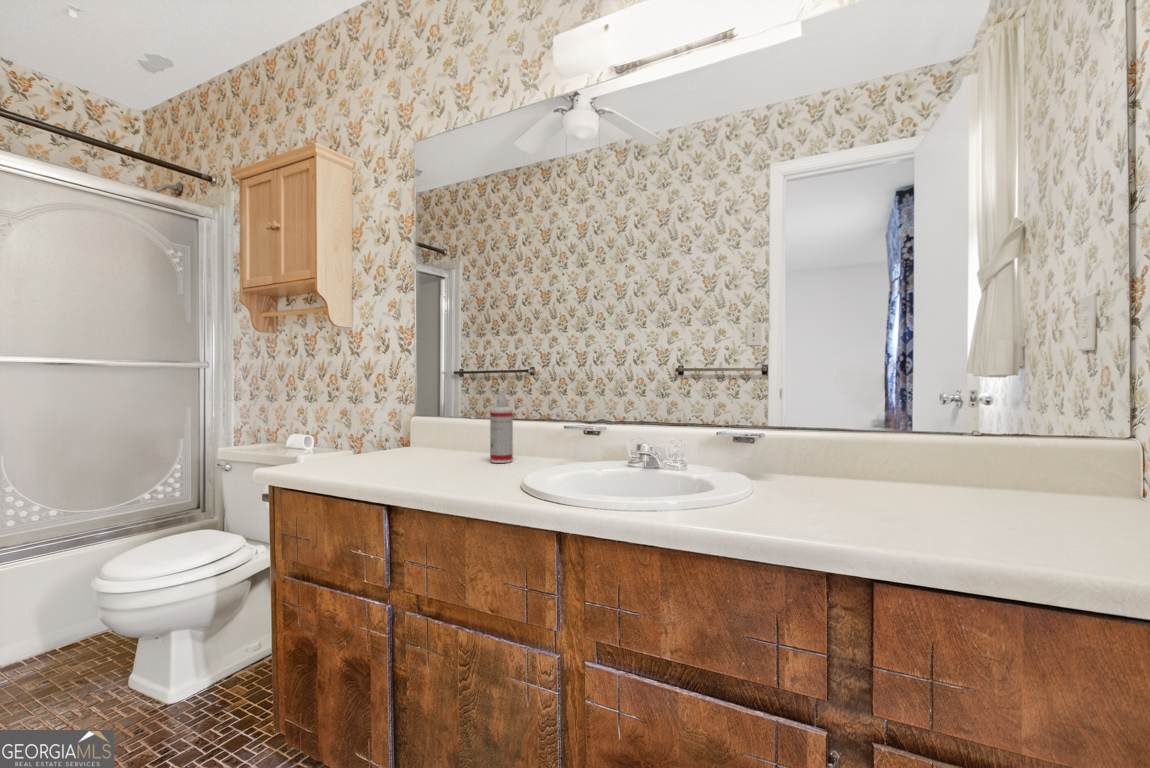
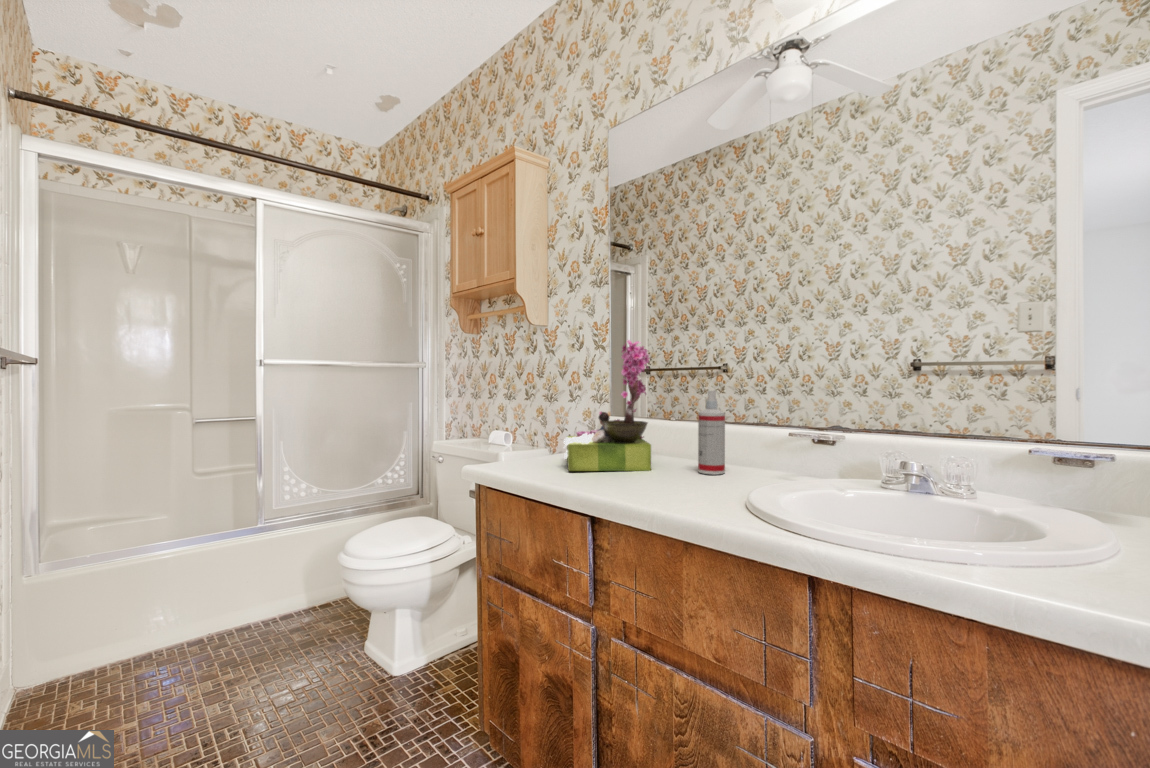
flower arrangement: none [363,343,457,468] -> present [564,340,655,471]

